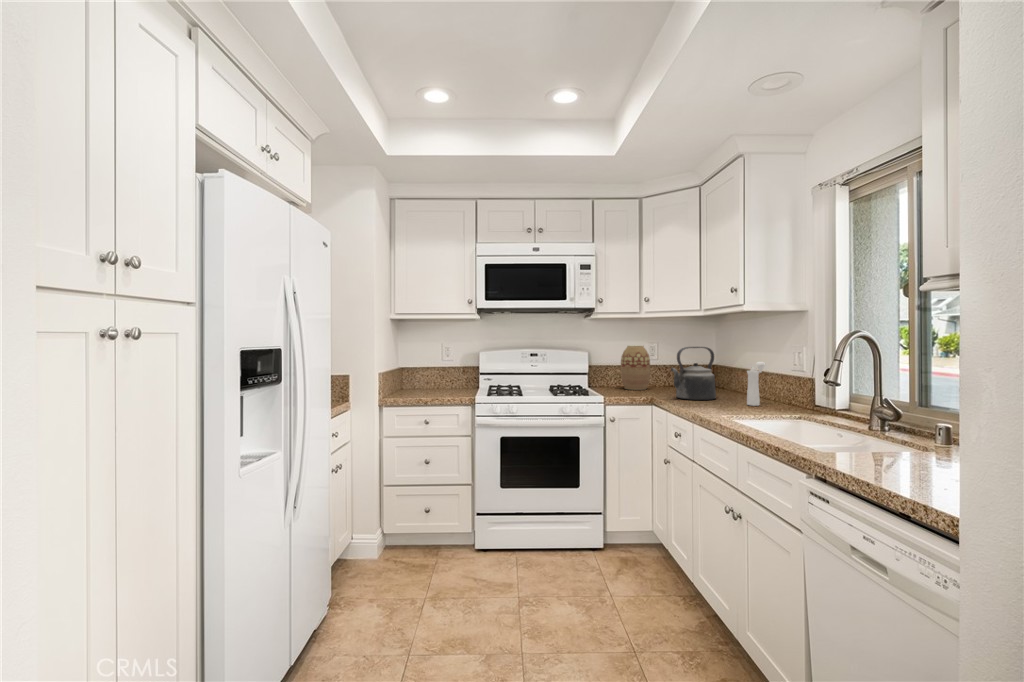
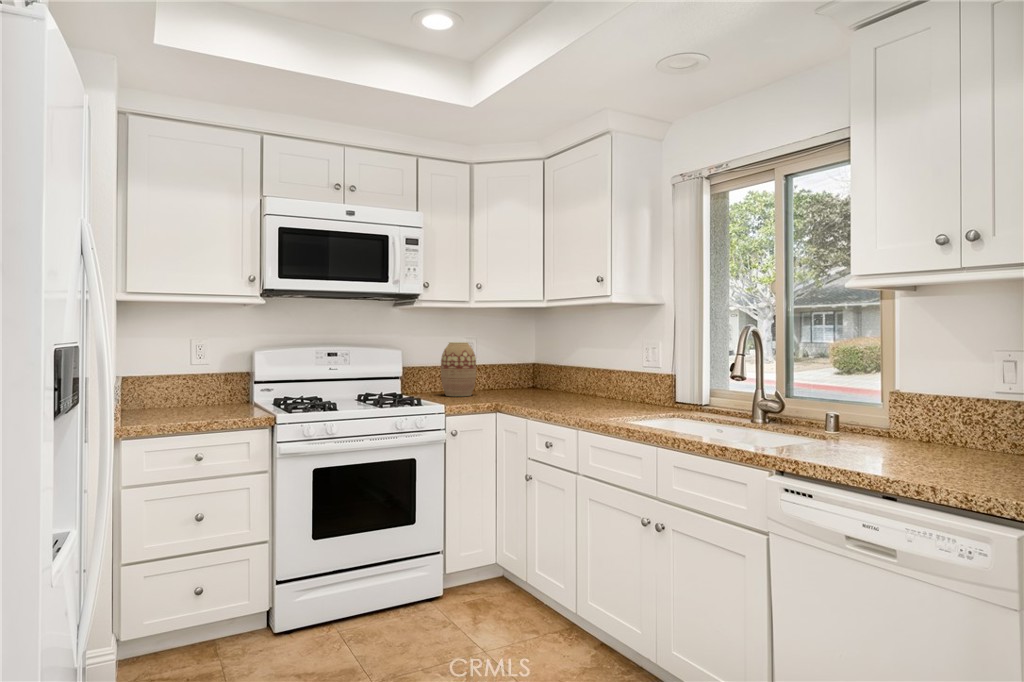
kettle: present [671,347,716,400] -> none [520,344,564,405]
pepper mill: present [747,362,765,406] -> none [603,361,617,409]

